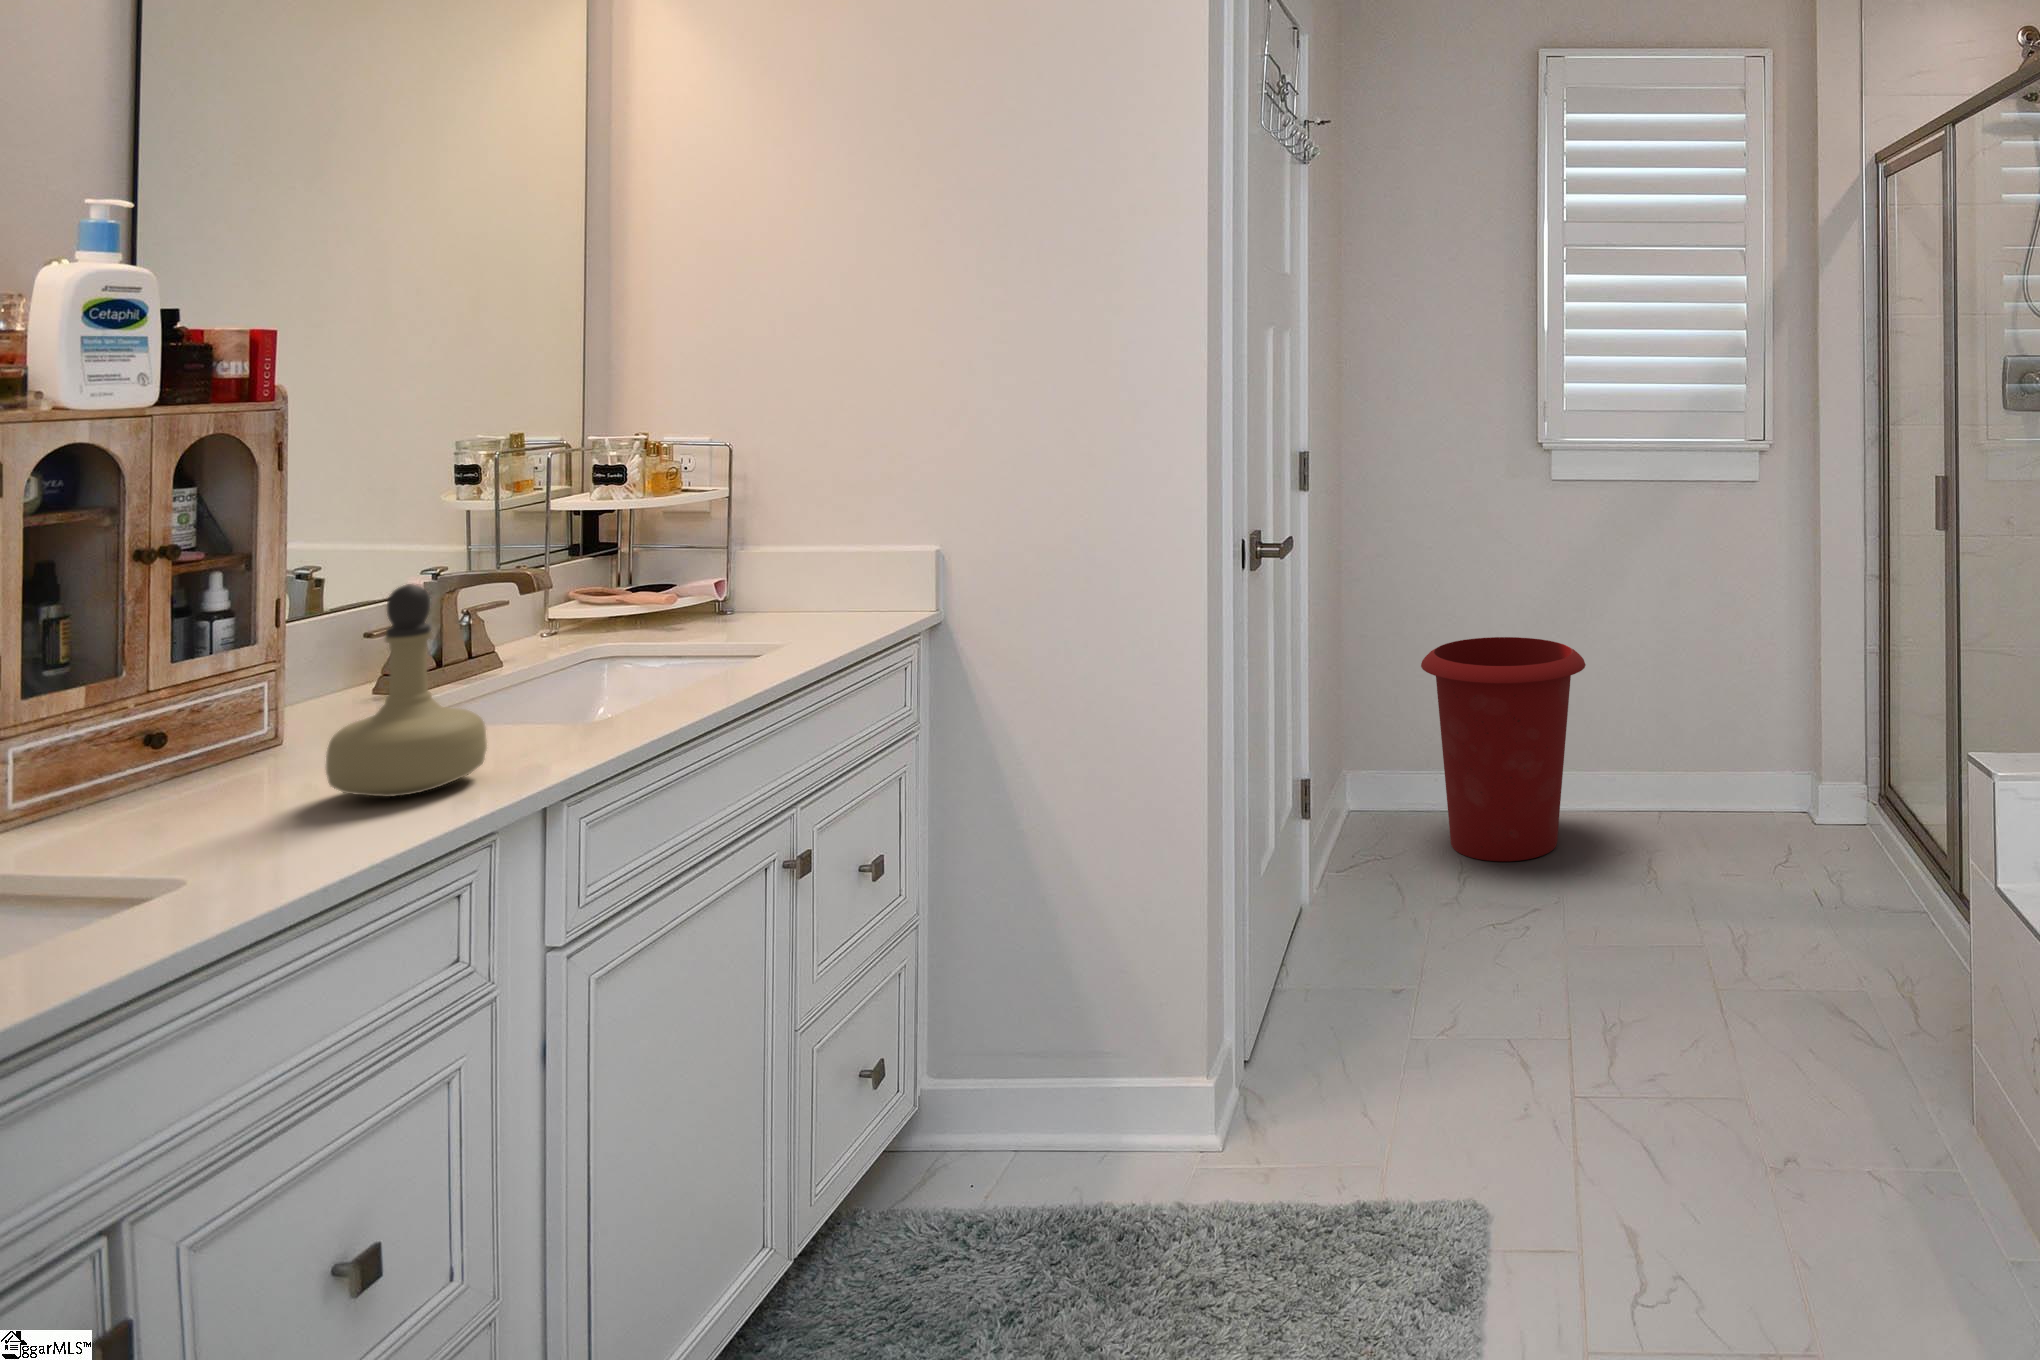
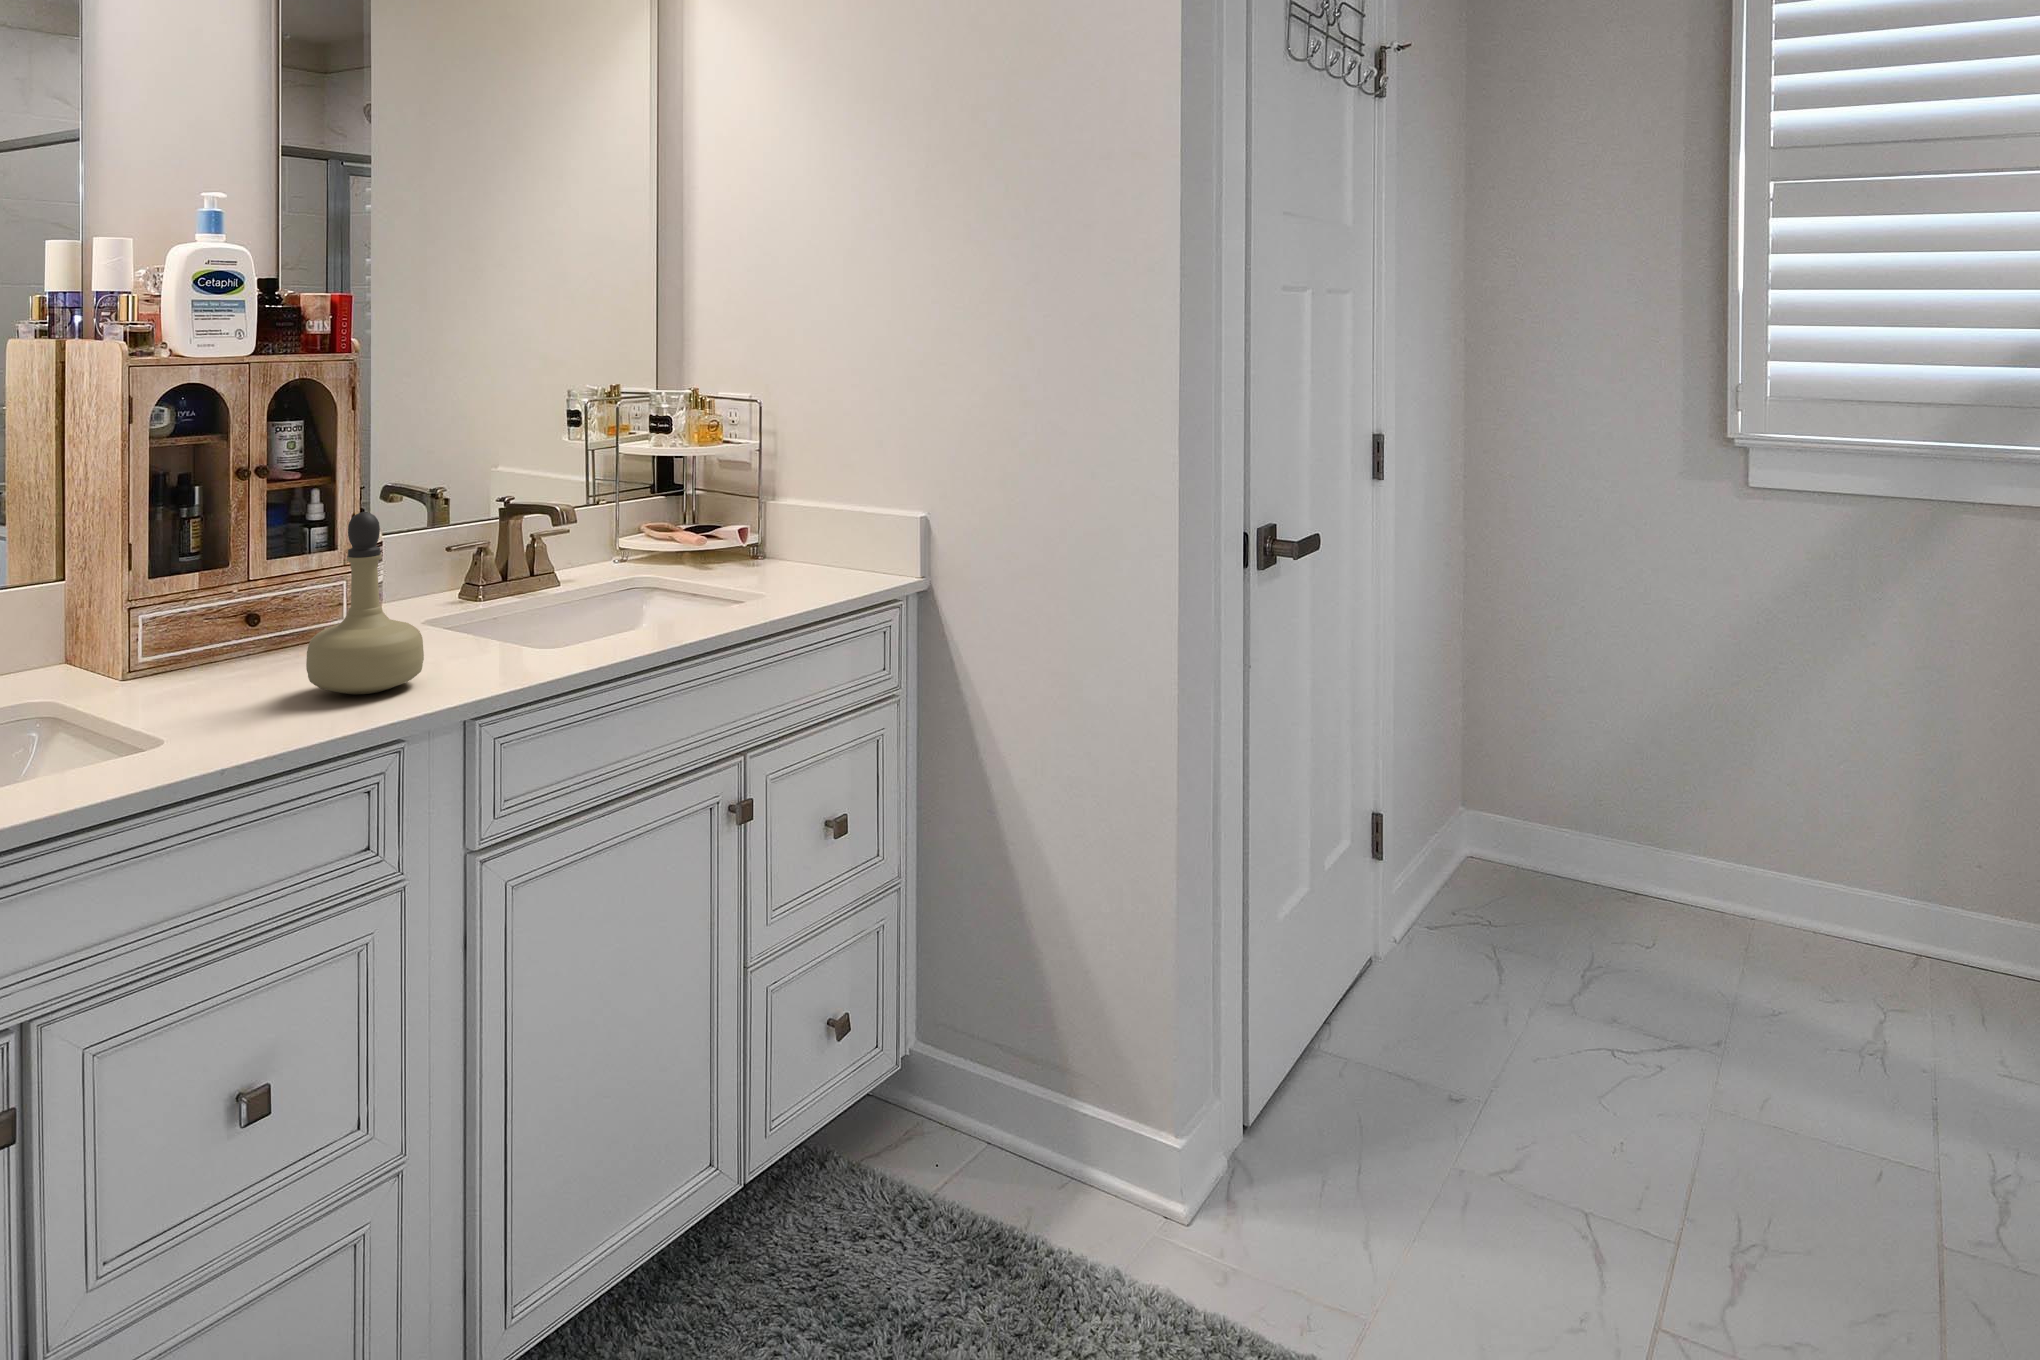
waste bin: present [1421,637,1586,861] -> none [1558,666,1803,965]

